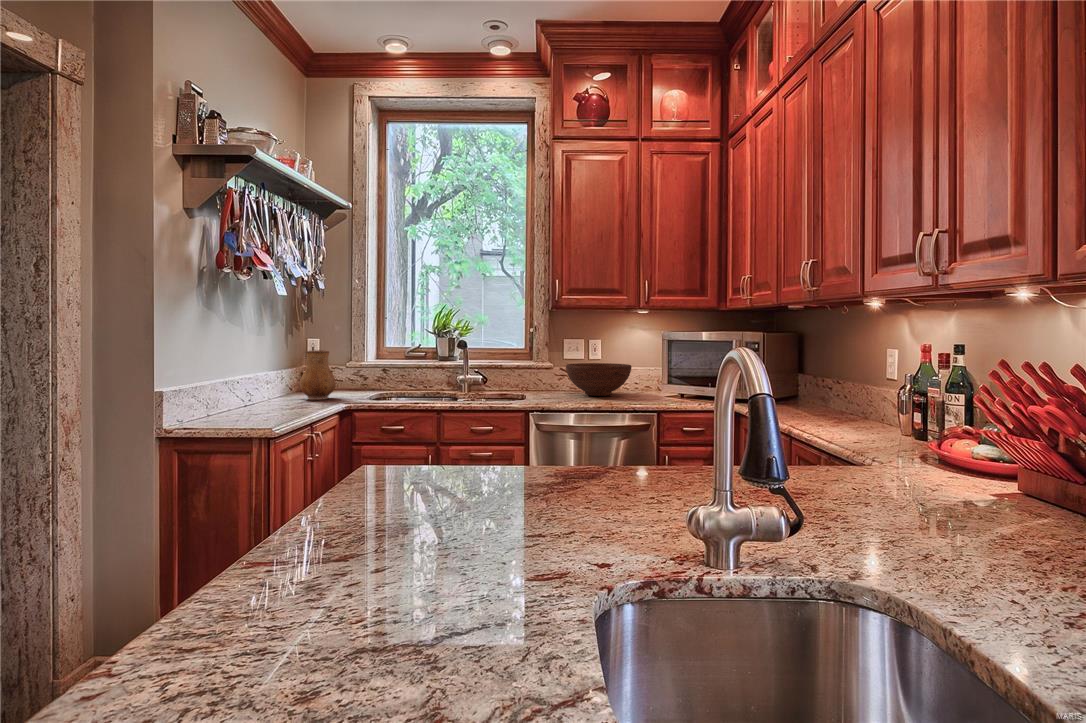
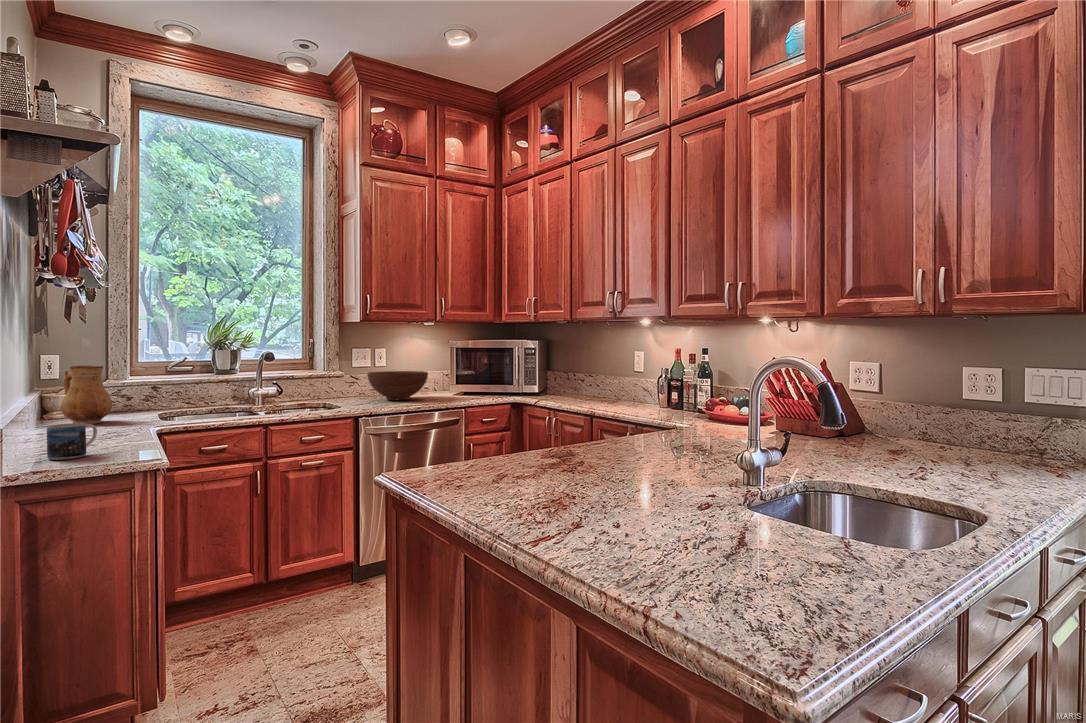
mug: none [218,399,258,428] -> present [47,423,97,460]

